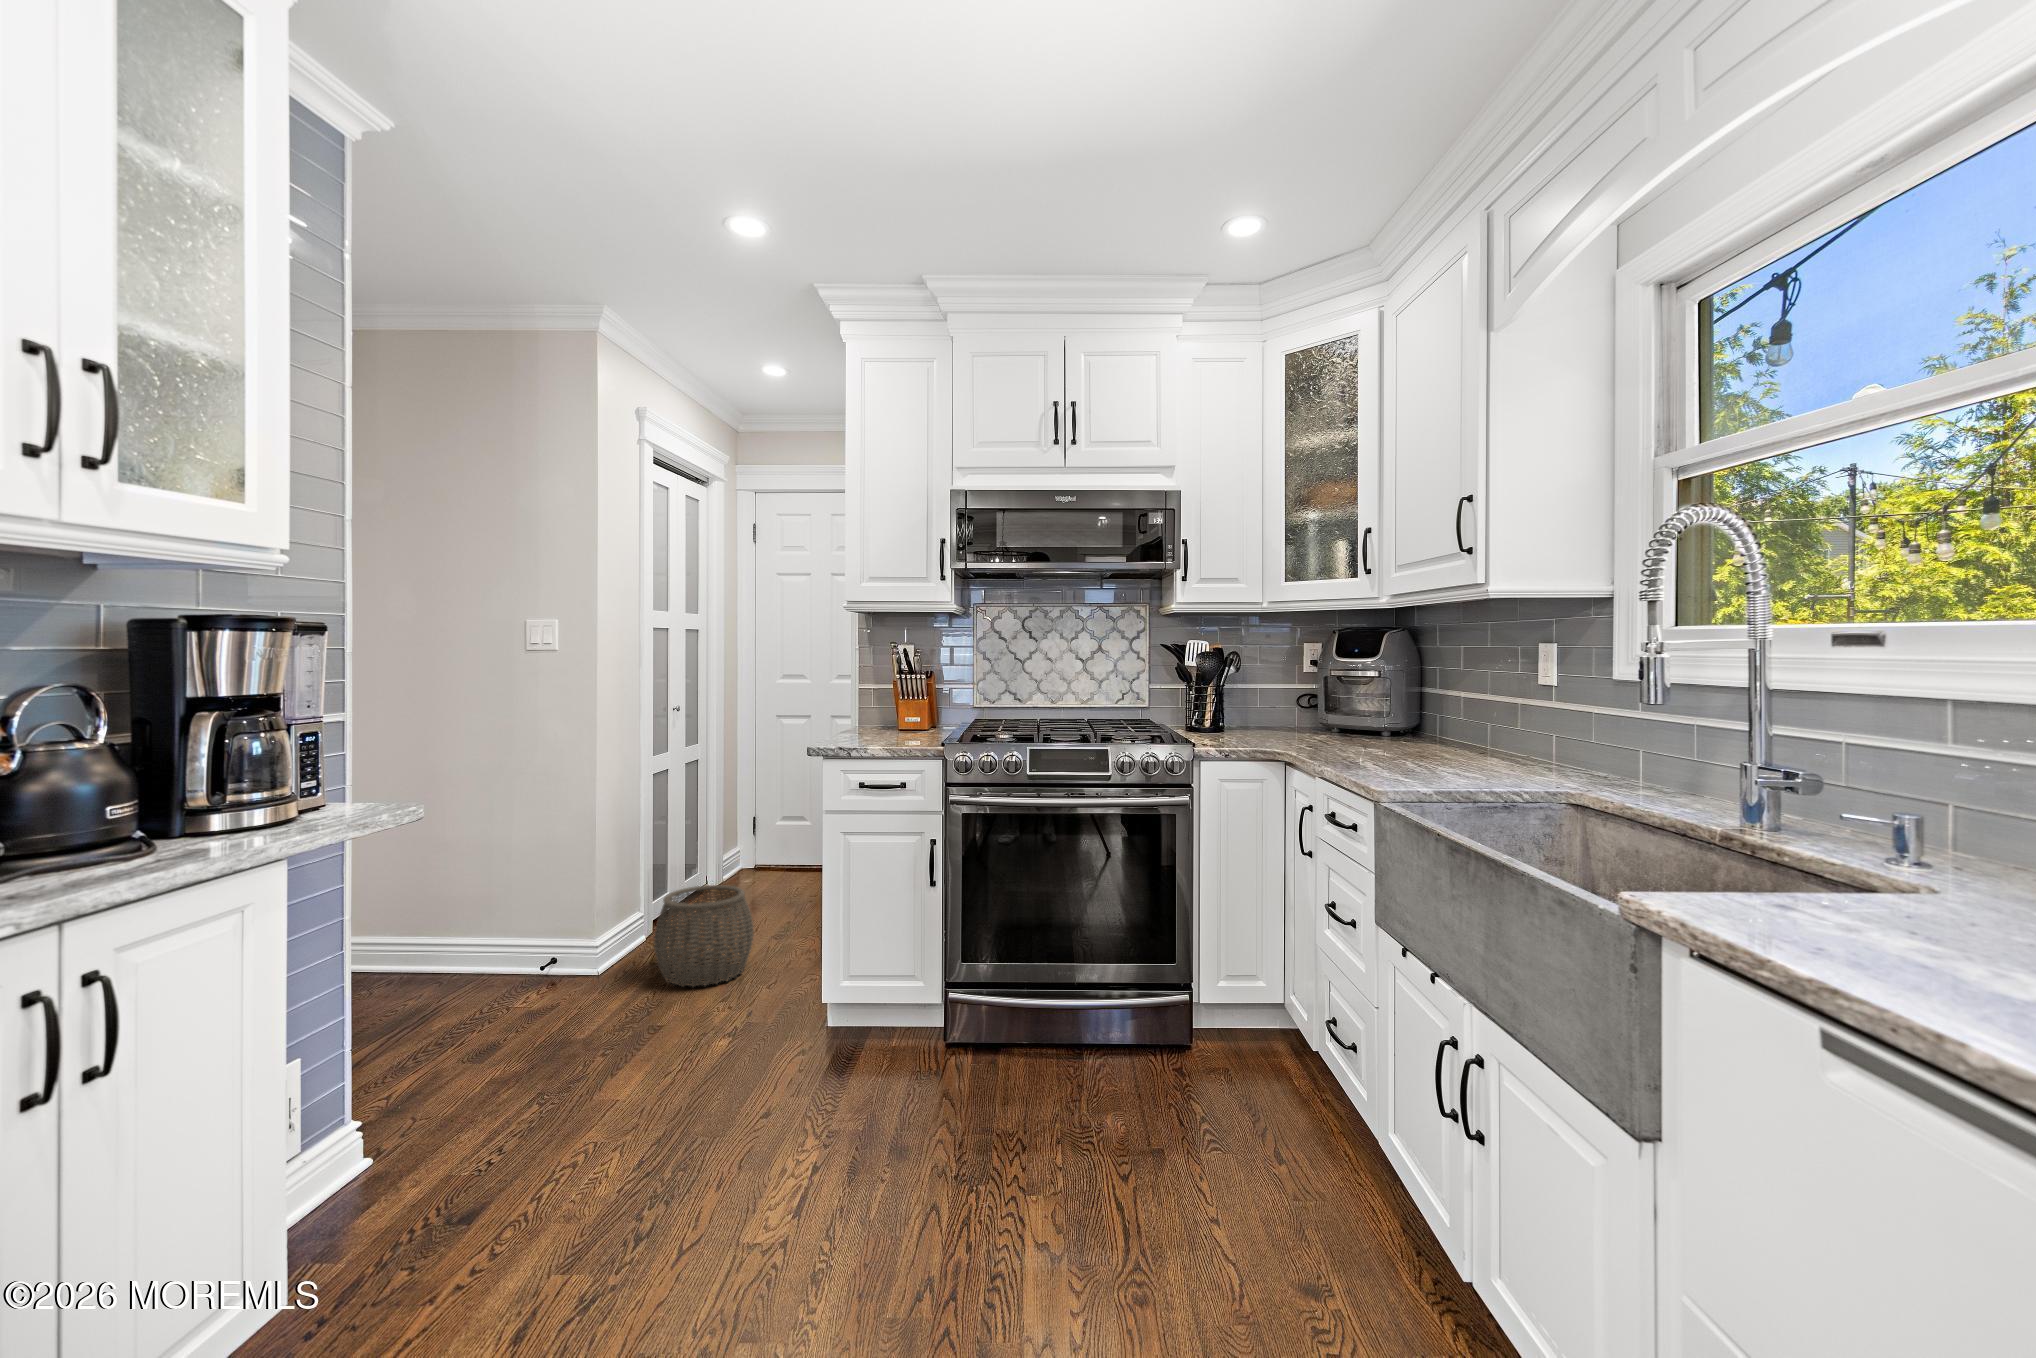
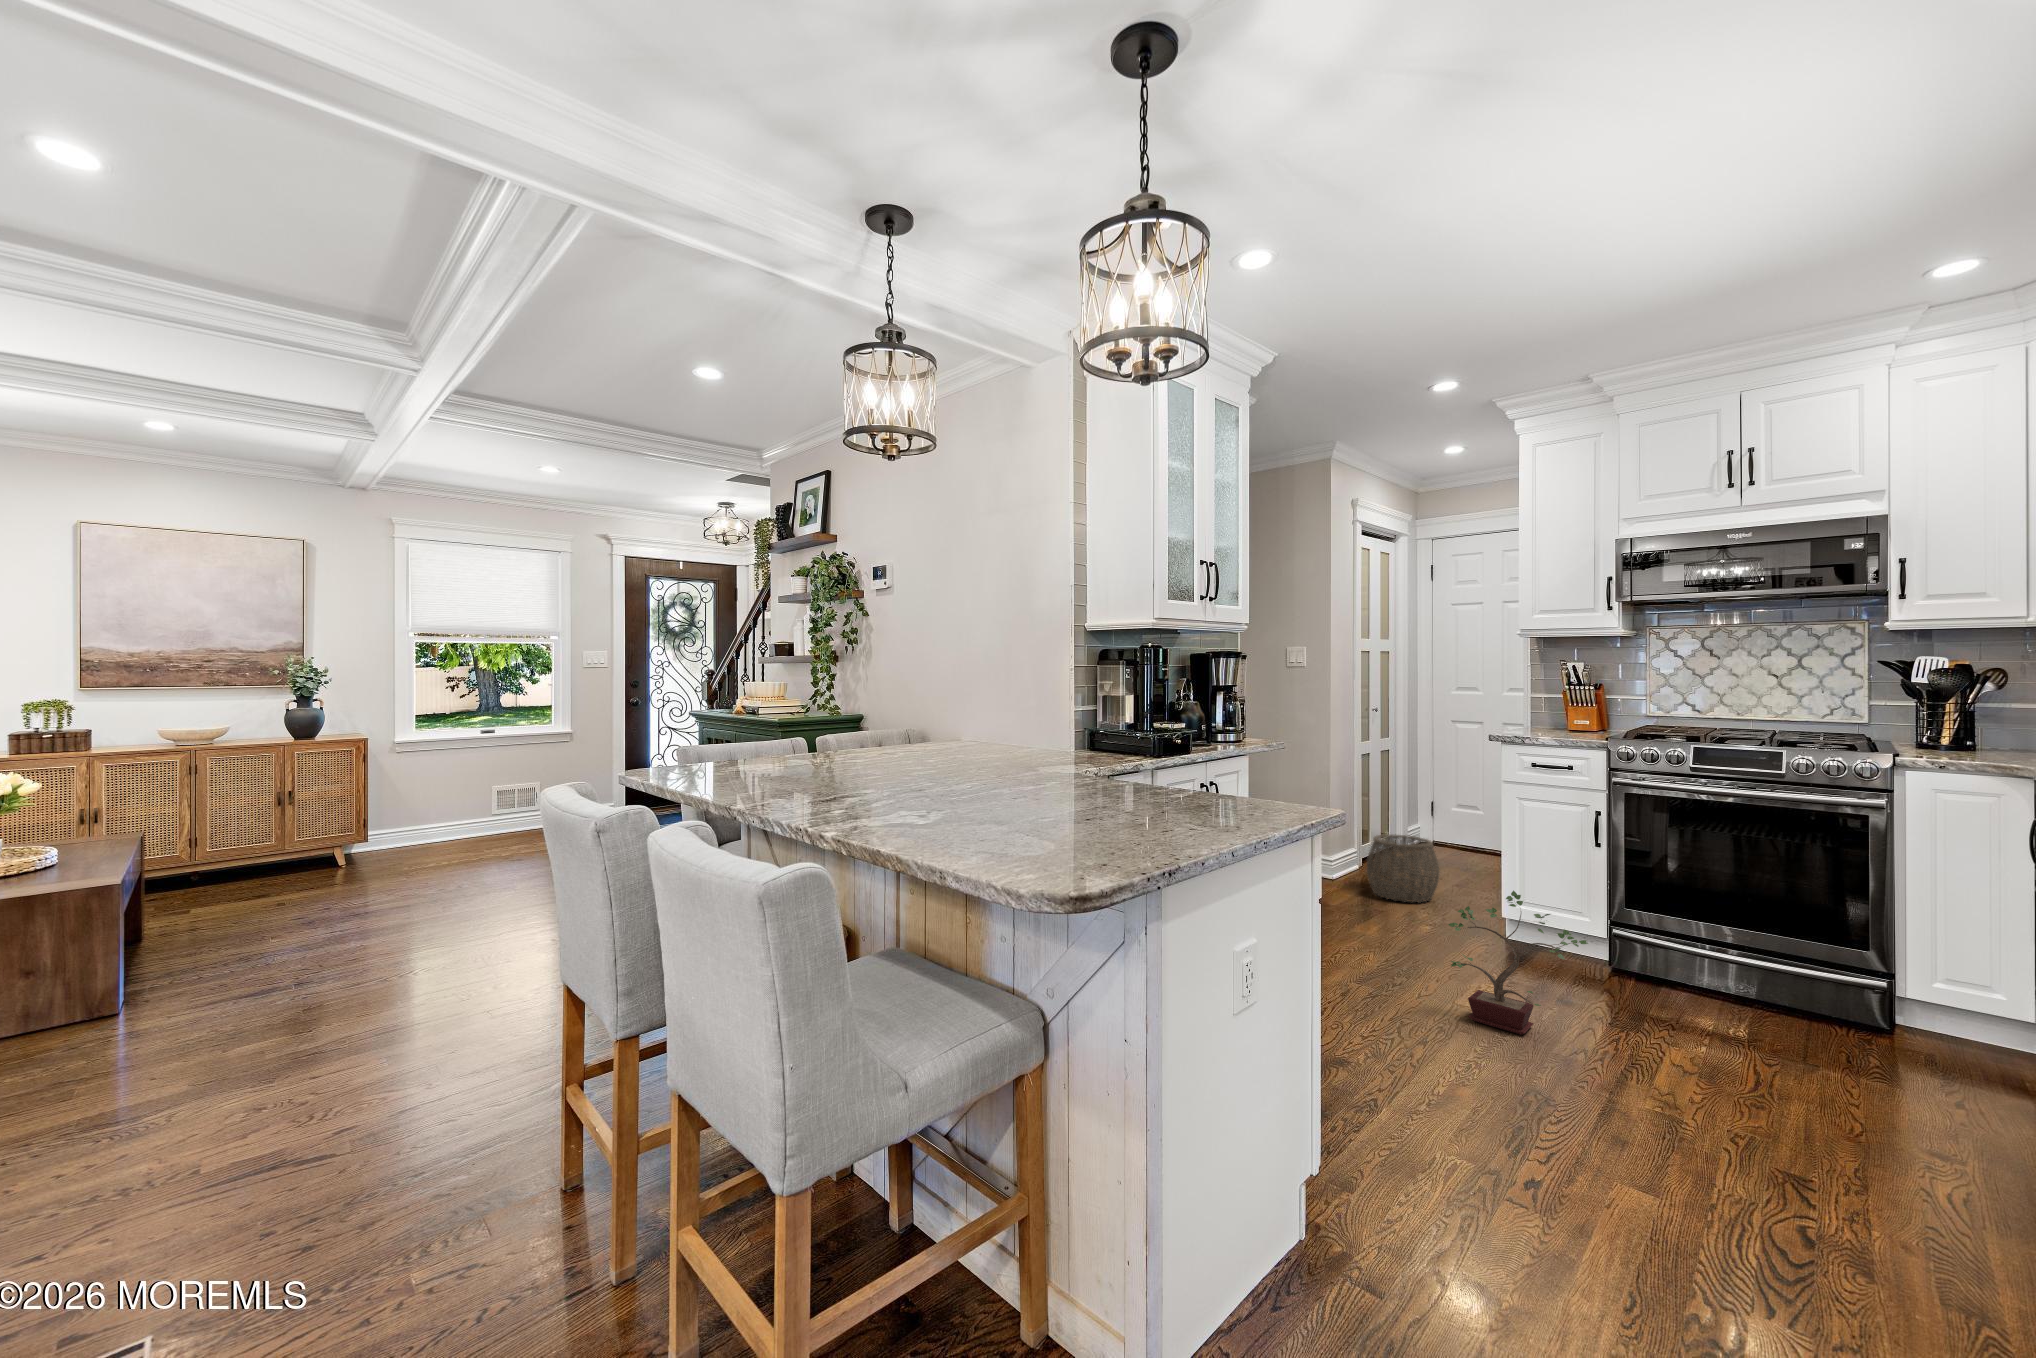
potted plant: none [742,999,937,1230] -> present [1448,891,1588,1035]

